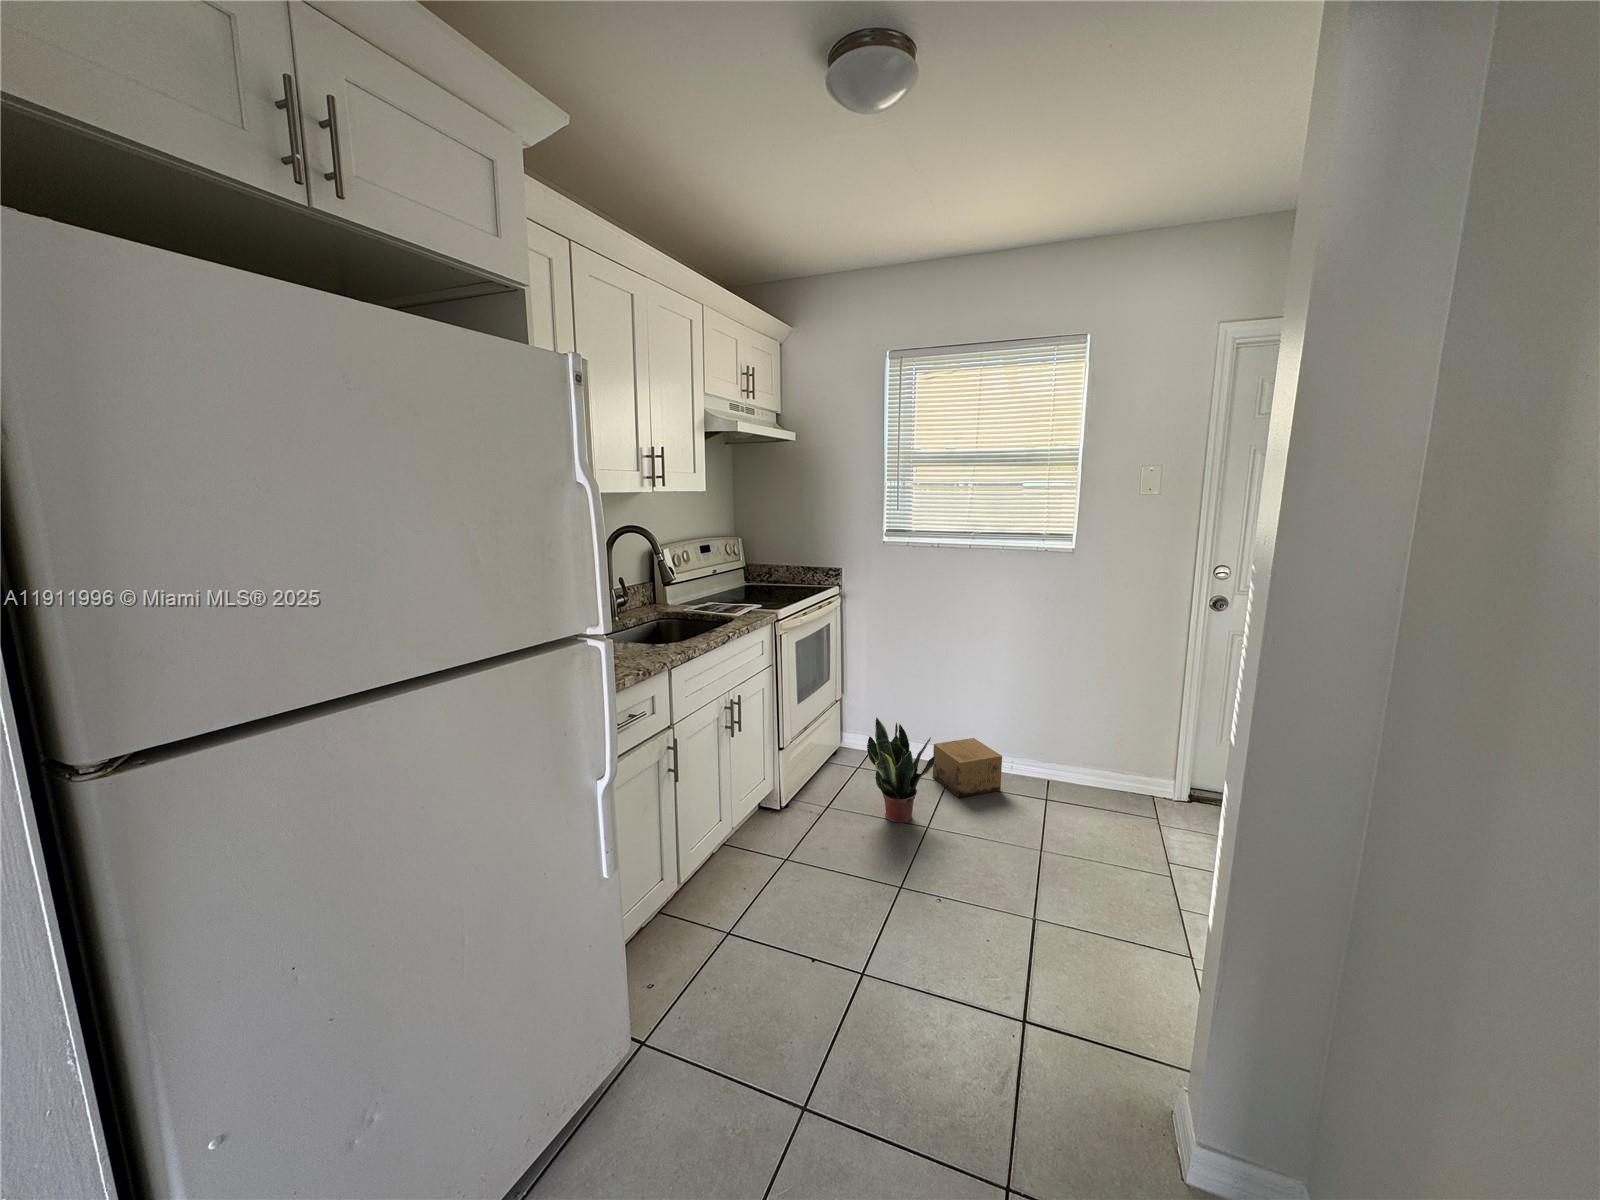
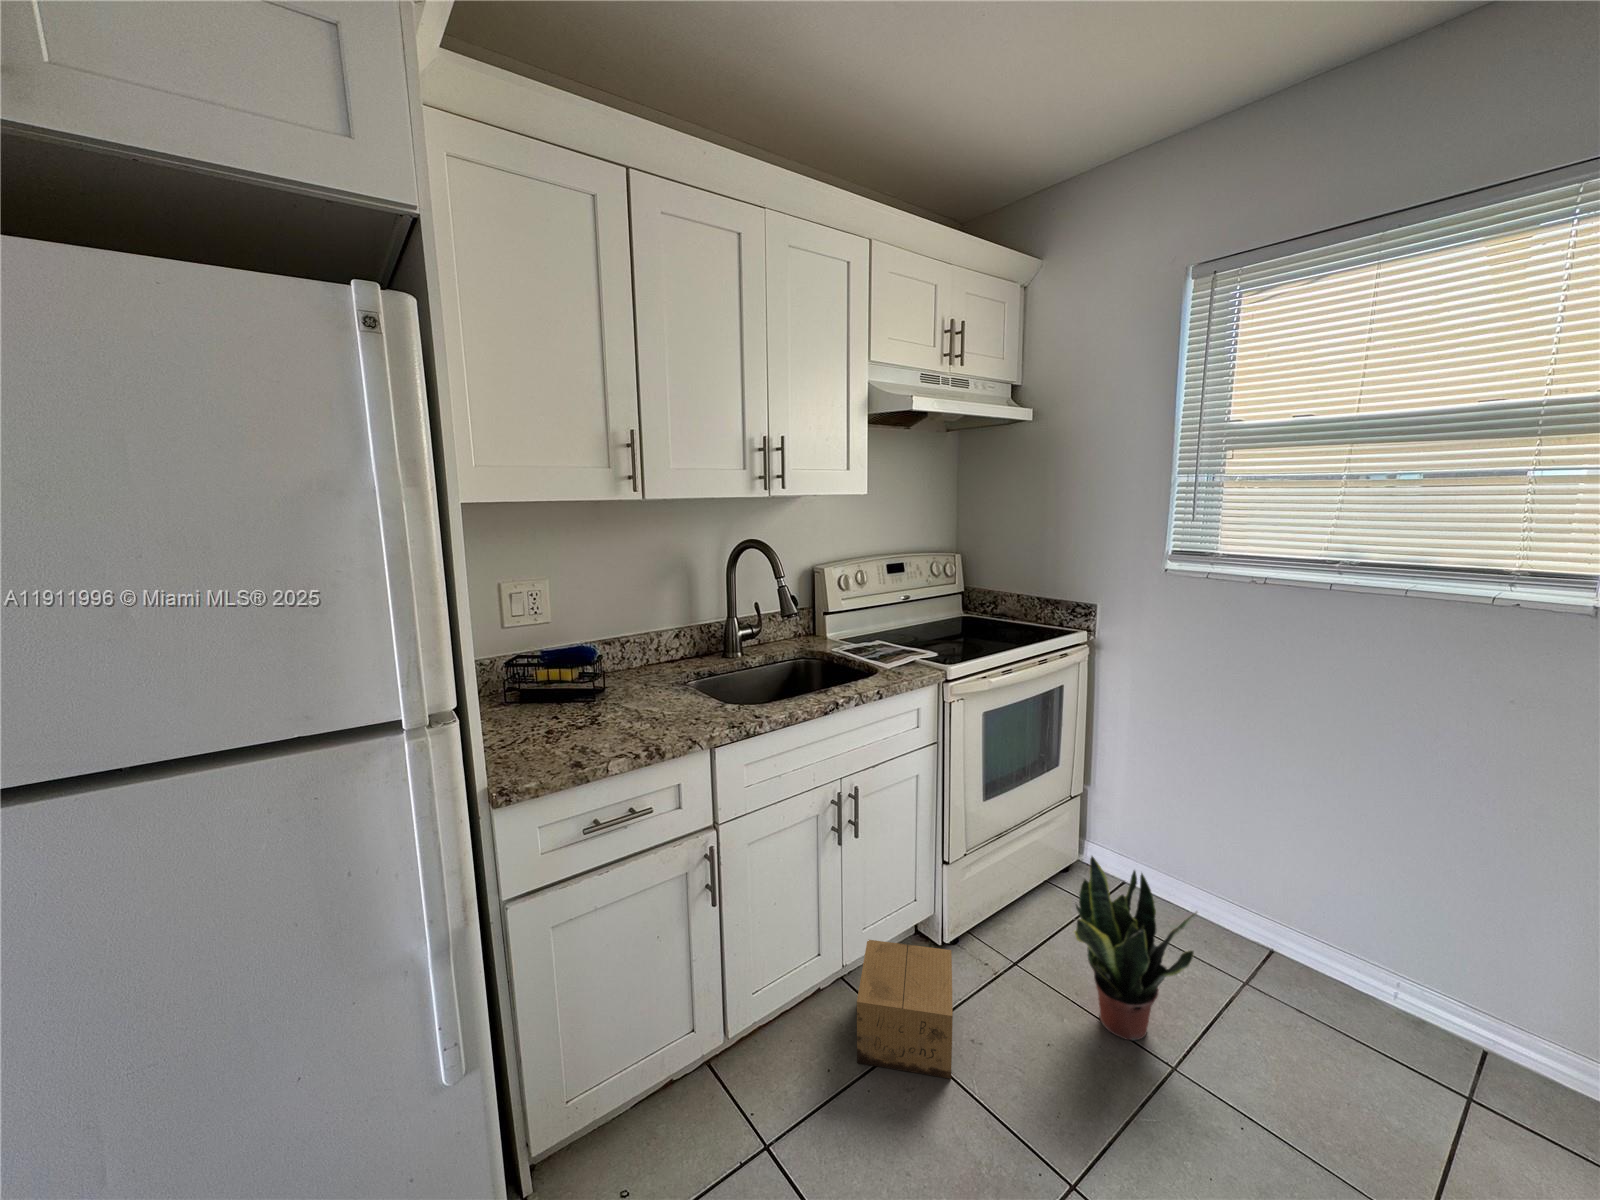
cardboard box: present [933,738,1002,798] -> present [857,940,953,1079]

